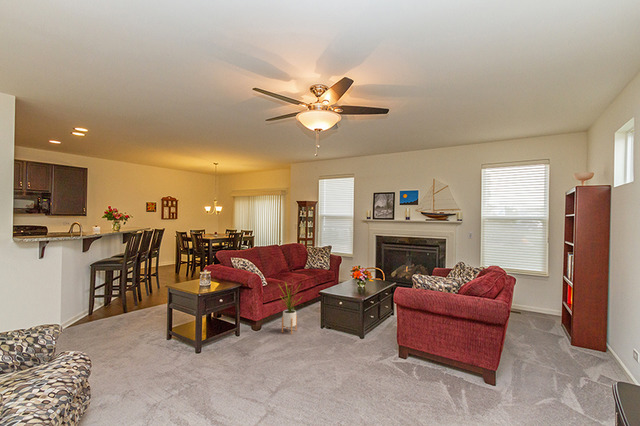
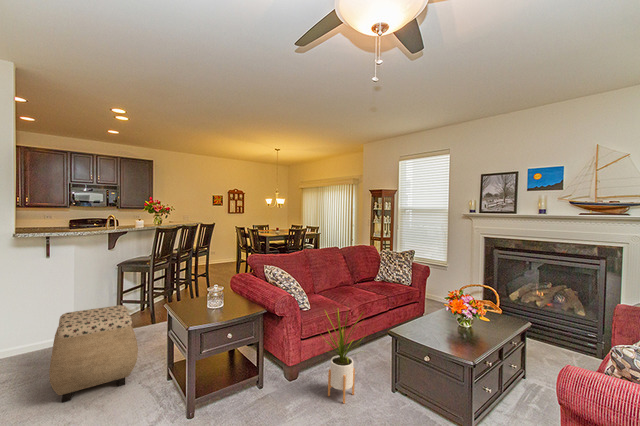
ottoman: none [92,292,159,352] -> present [49,305,138,403]

